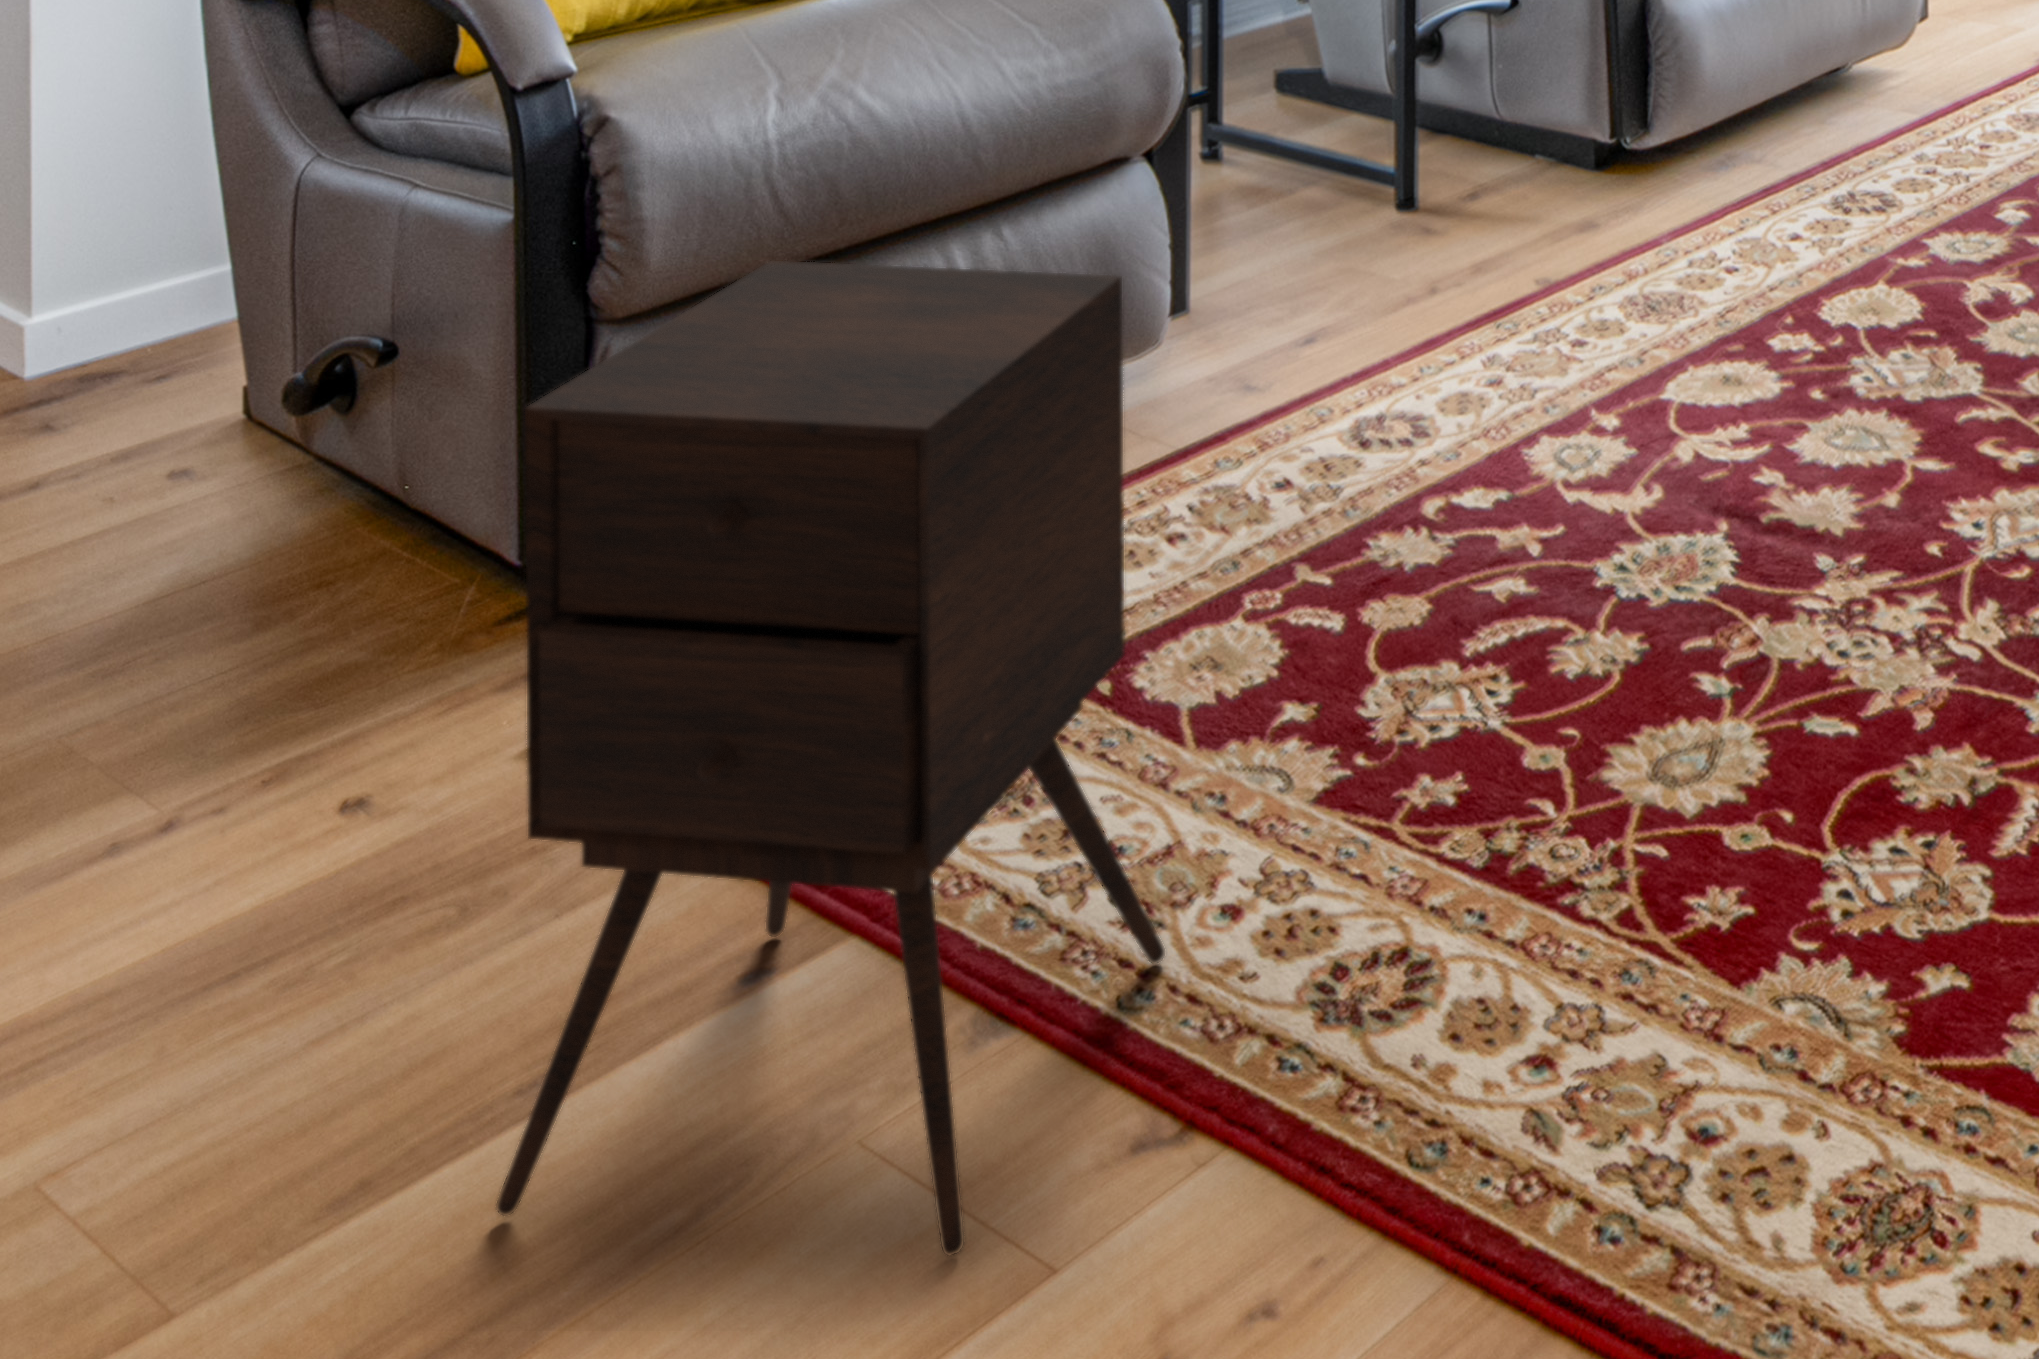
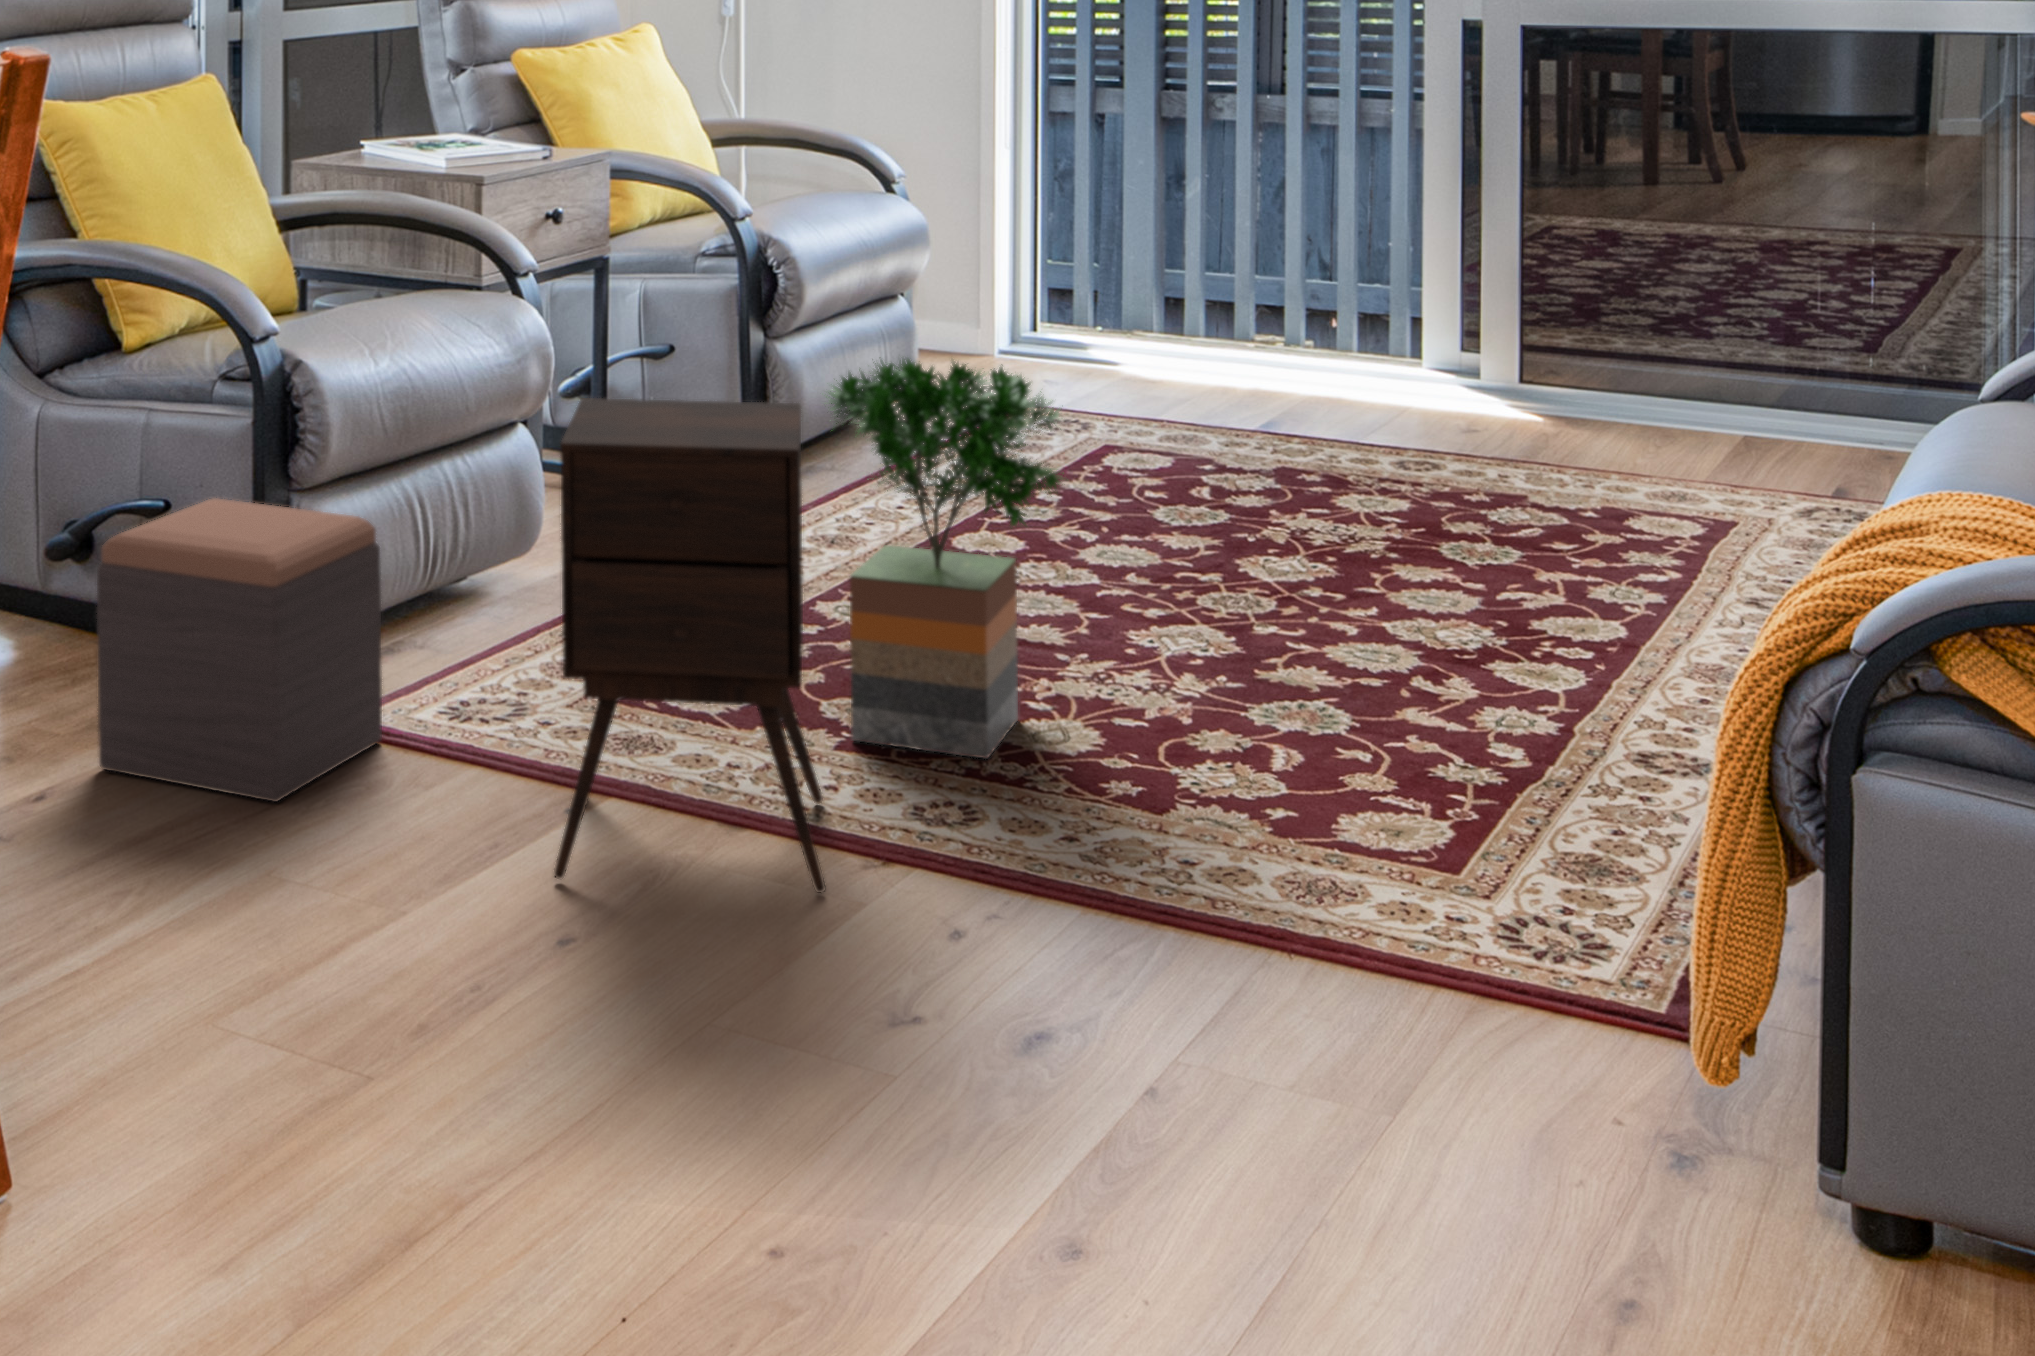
potted tree: none [1317,128,1717,830] -> present [825,359,1062,759]
footstool: none [17,371,570,968] -> present [97,499,382,802]

